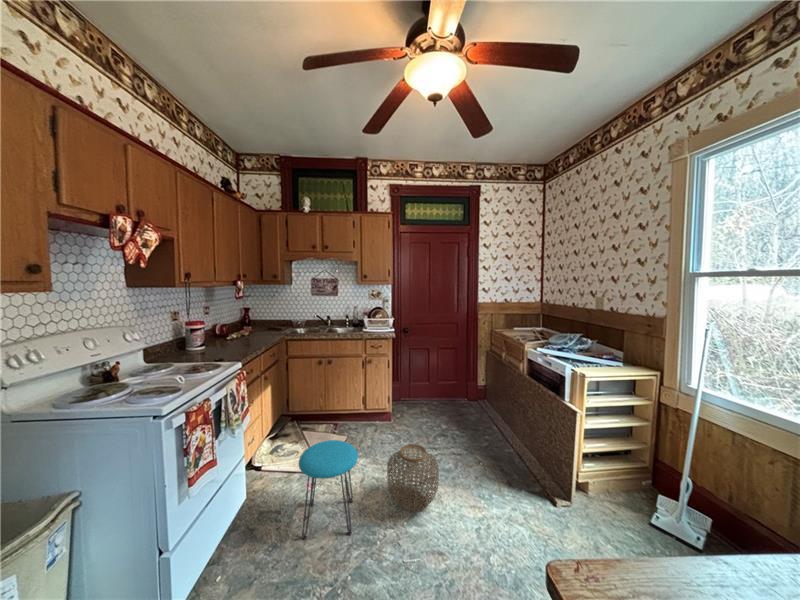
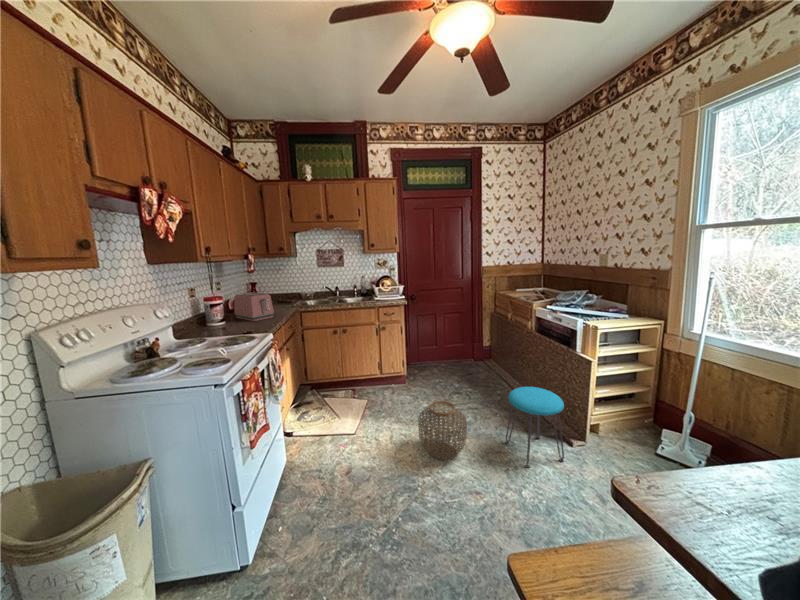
toaster: none [219,317,257,346] -> present [234,292,274,321]
stool: present [299,440,358,540] -> present [506,387,564,468]

